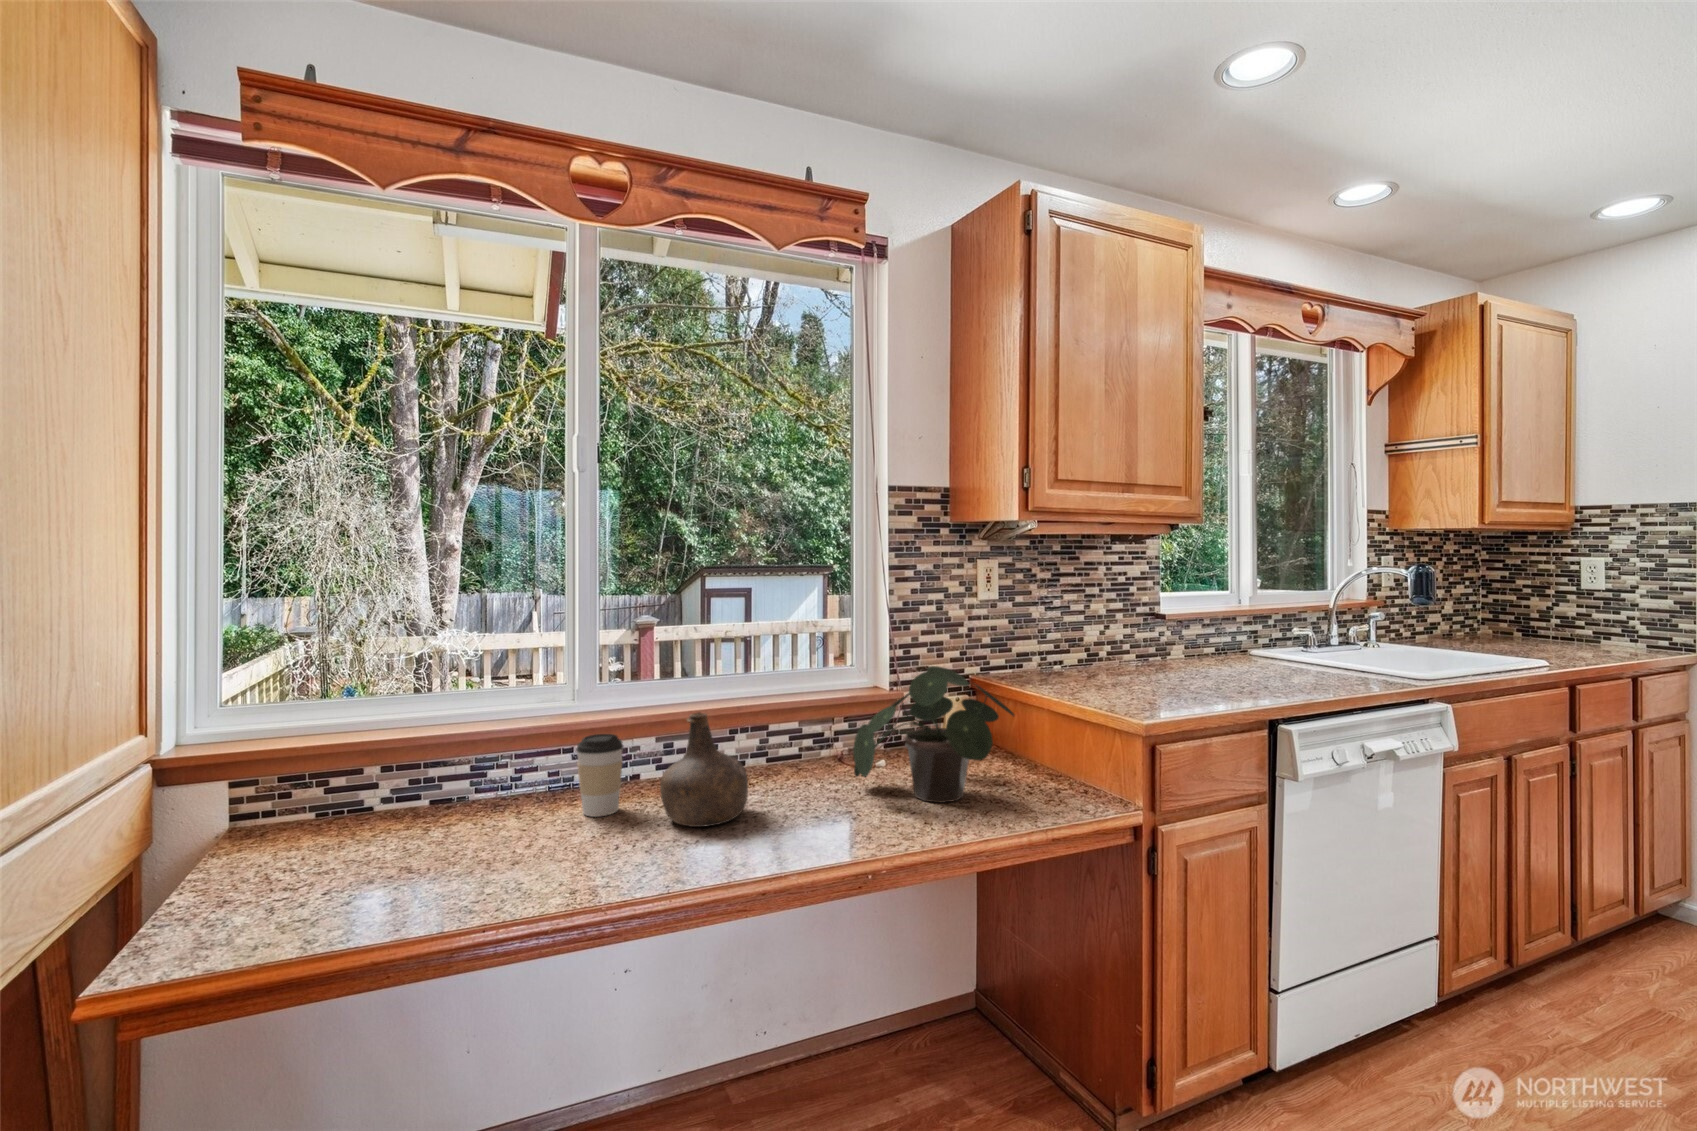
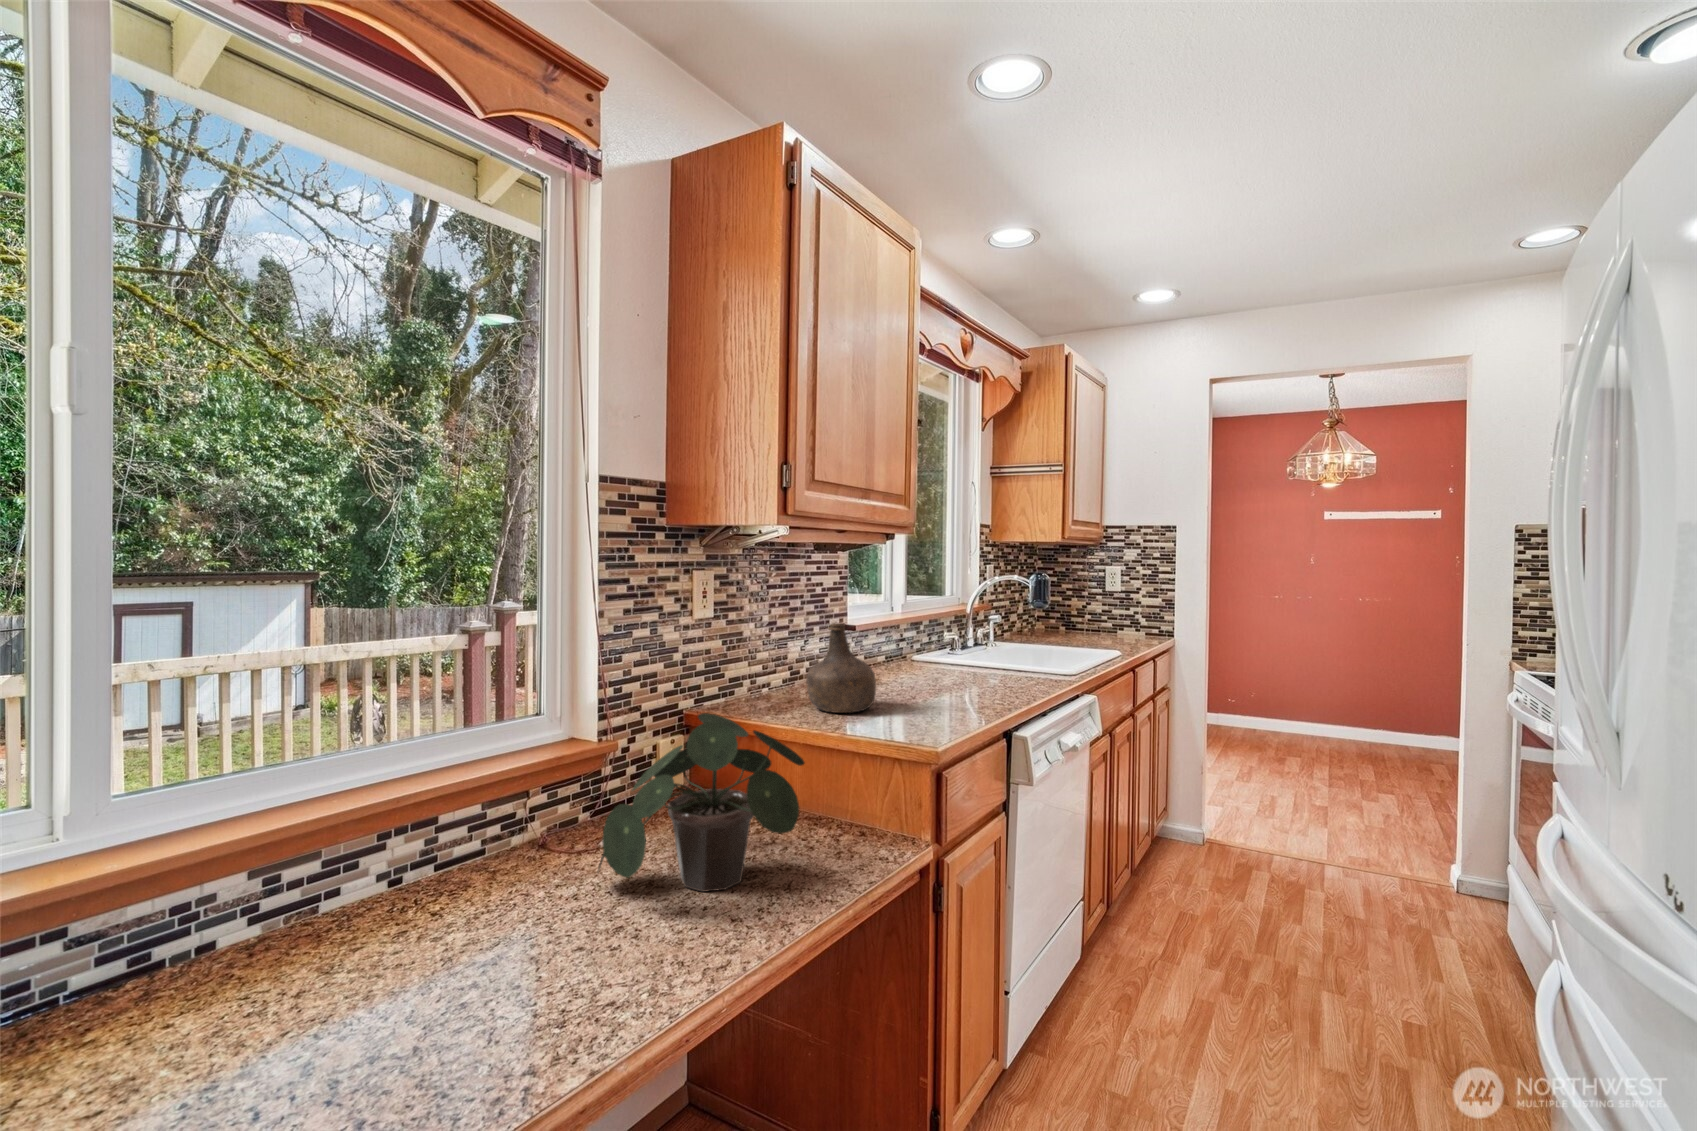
bottle: present [660,712,748,827] -> present [806,623,876,713]
coffee cup: present [576,734,623,817] -> none [94,897,206,1065]

